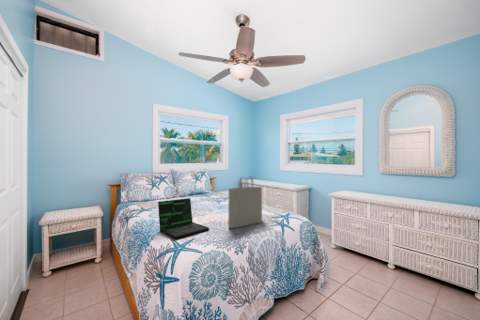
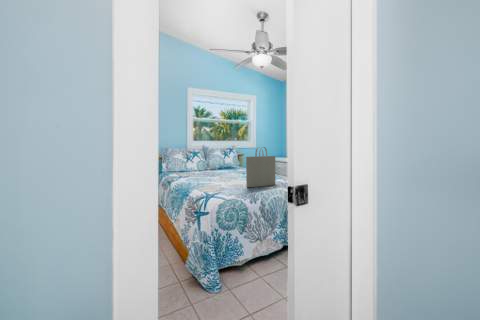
laptop: present [158,198,209,238] -> none [193,165,232,191]

